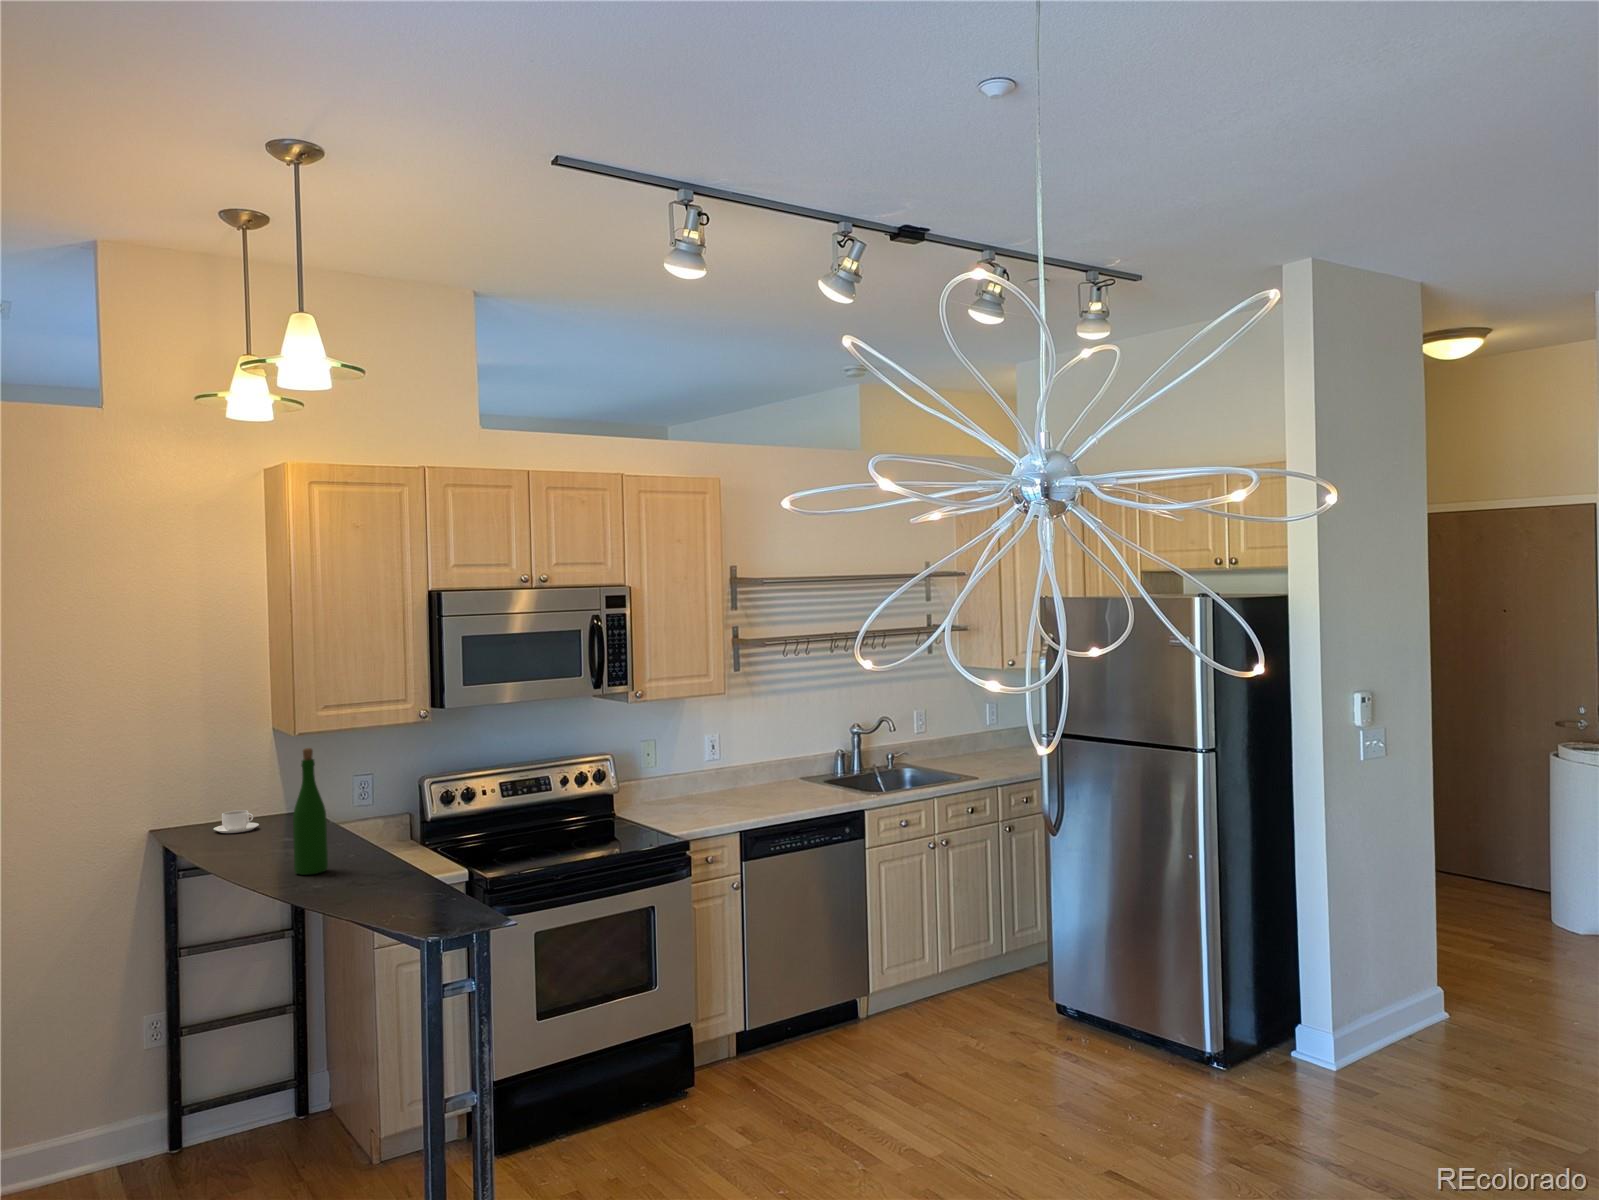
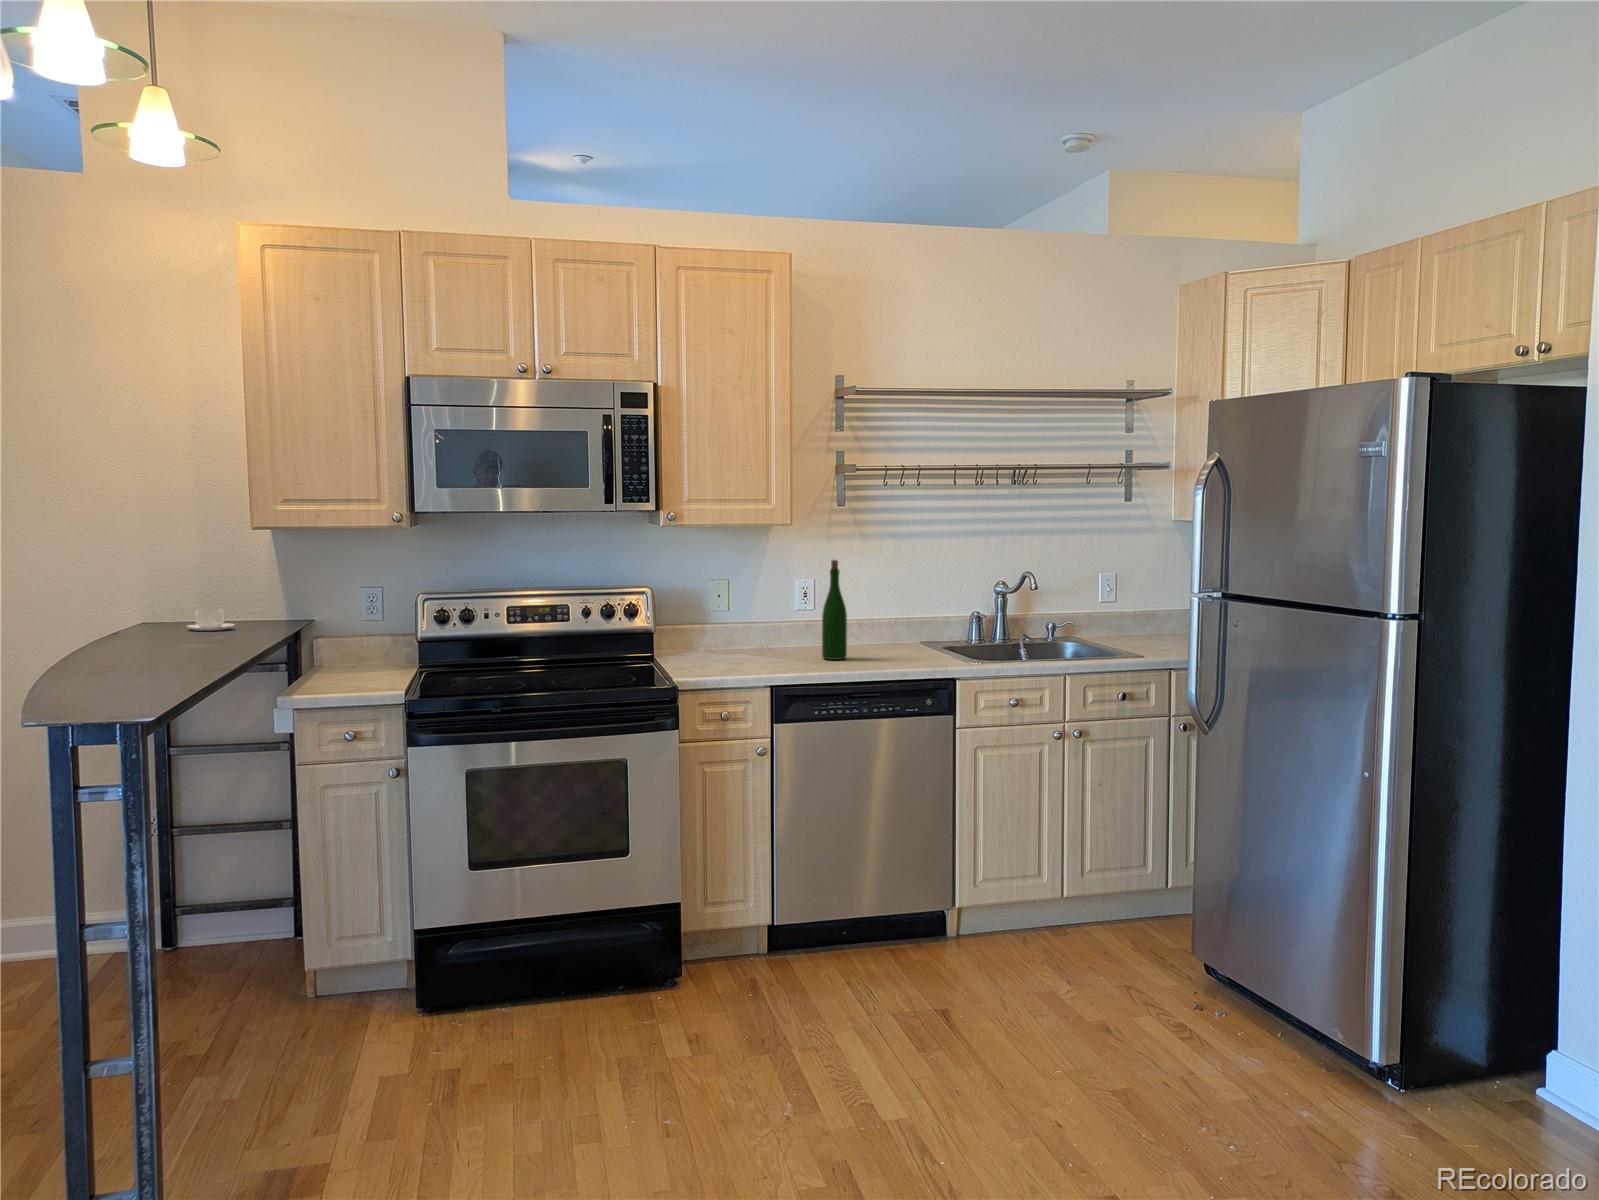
wine bottle: present [293,748,328,875] -> present [822,560,847,660]

